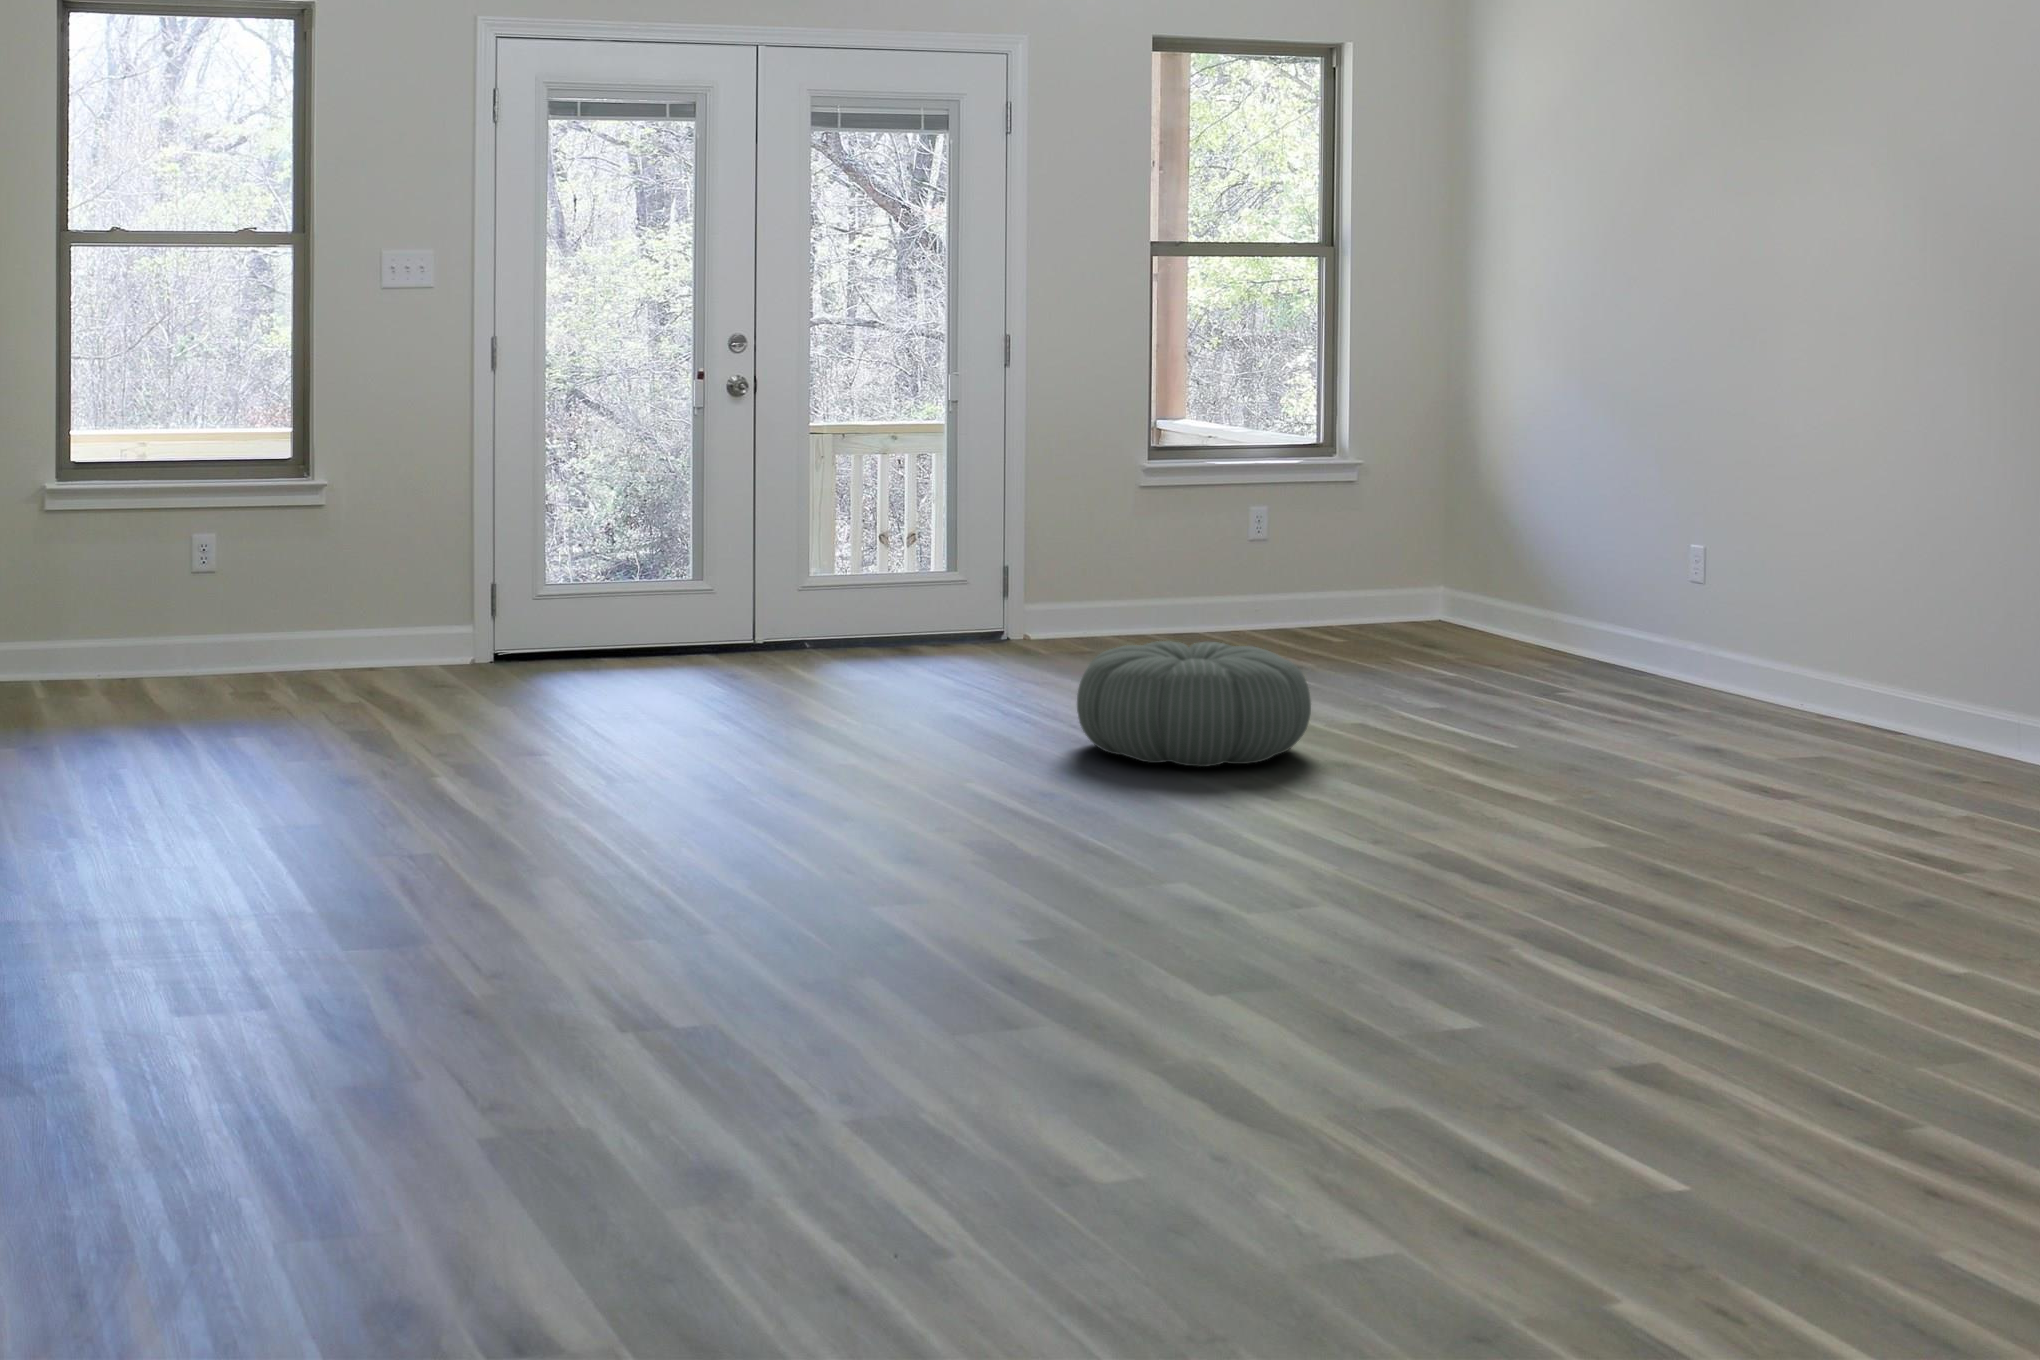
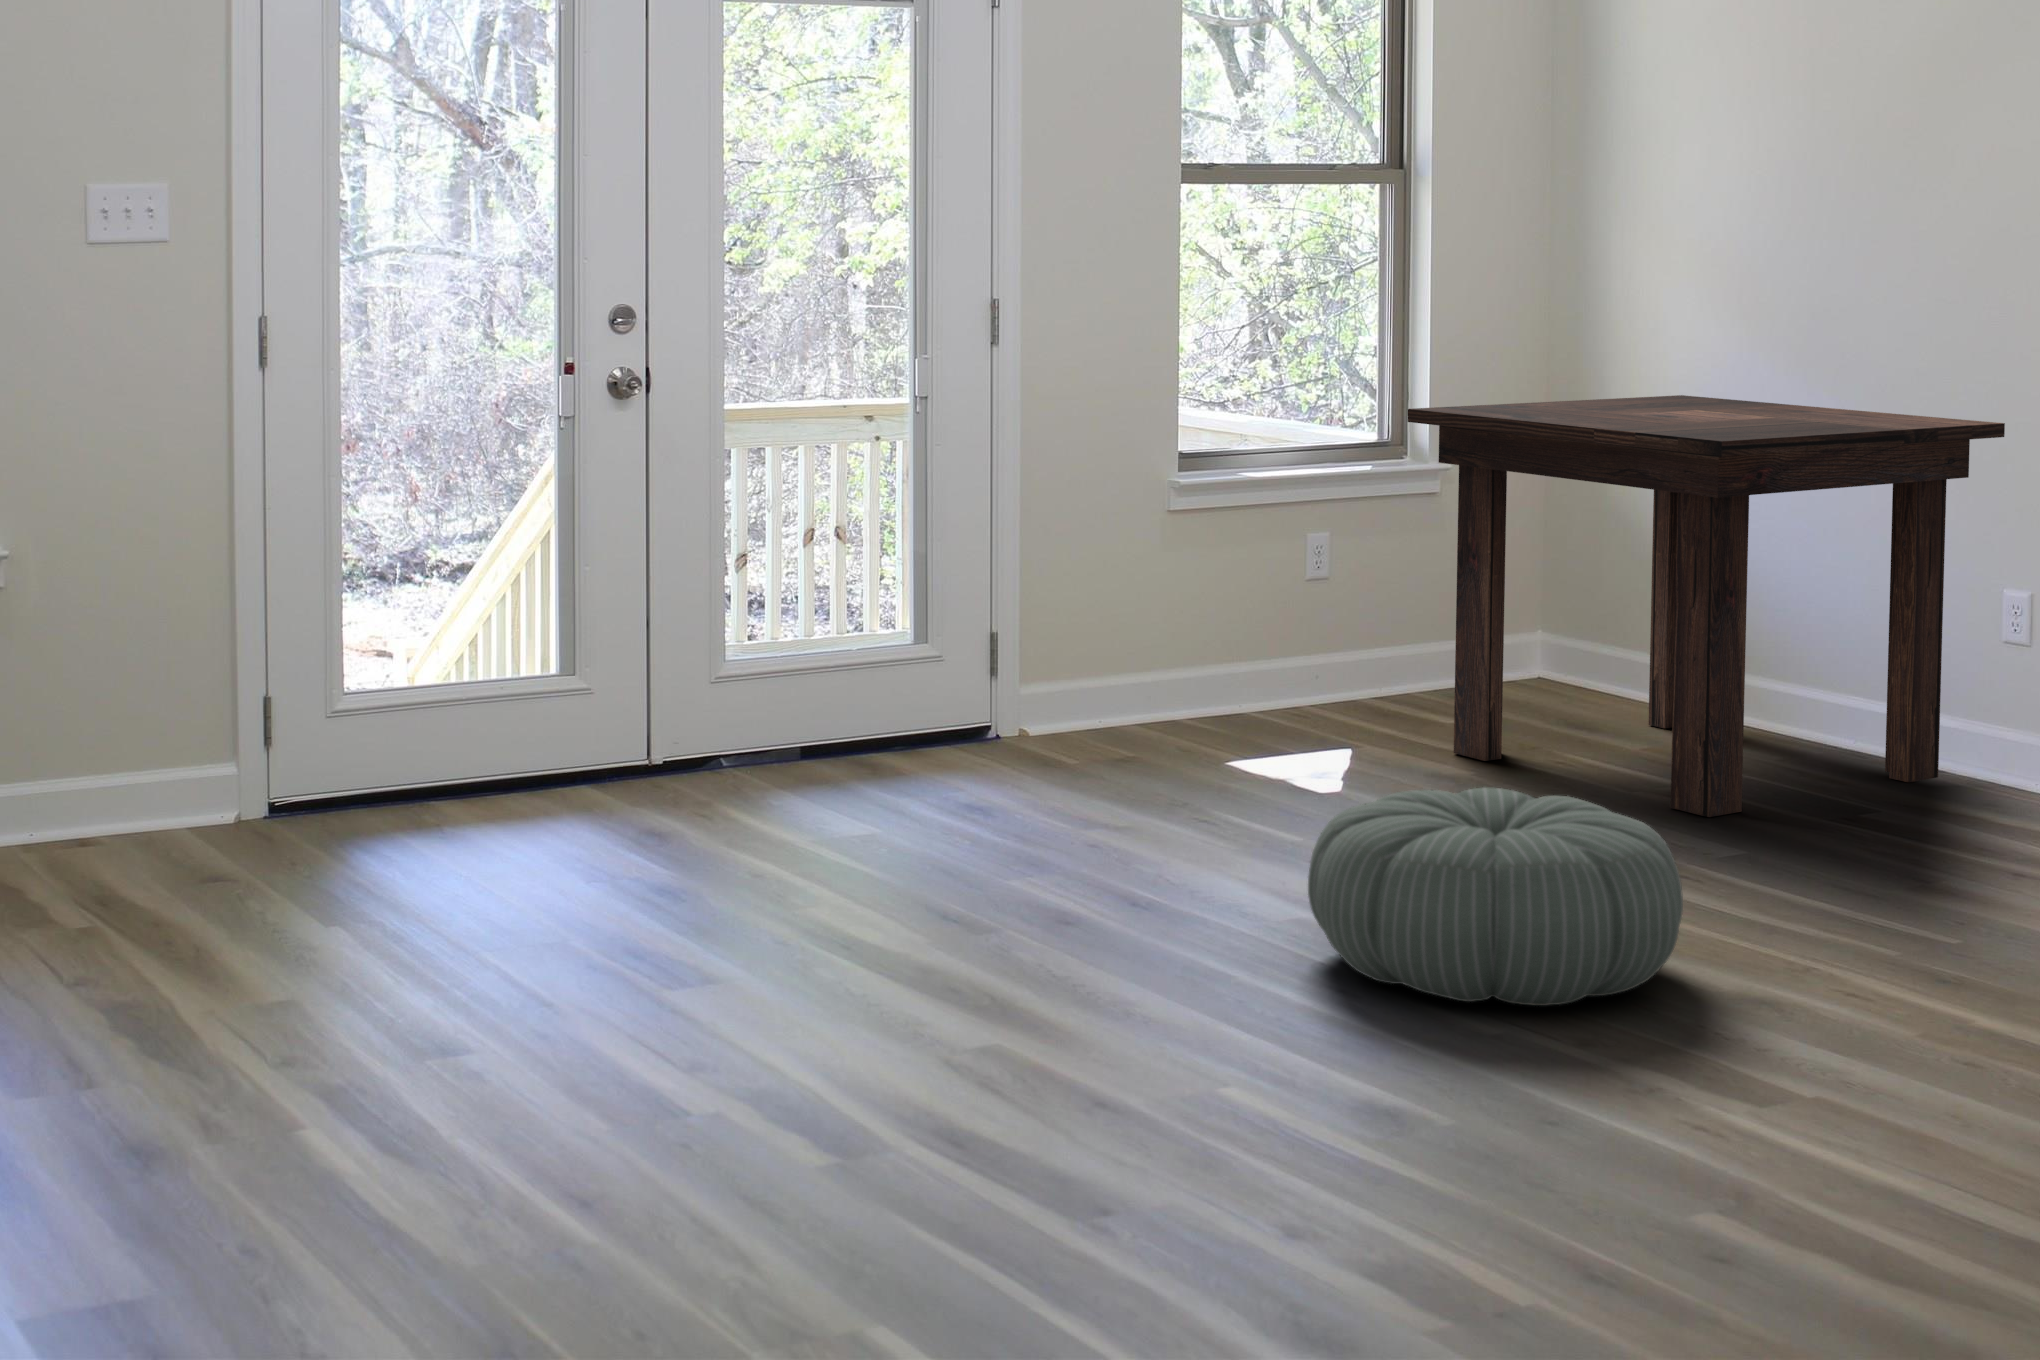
dining table: none [1286,409,1694,692] -> present [1408,395,2005,817]

